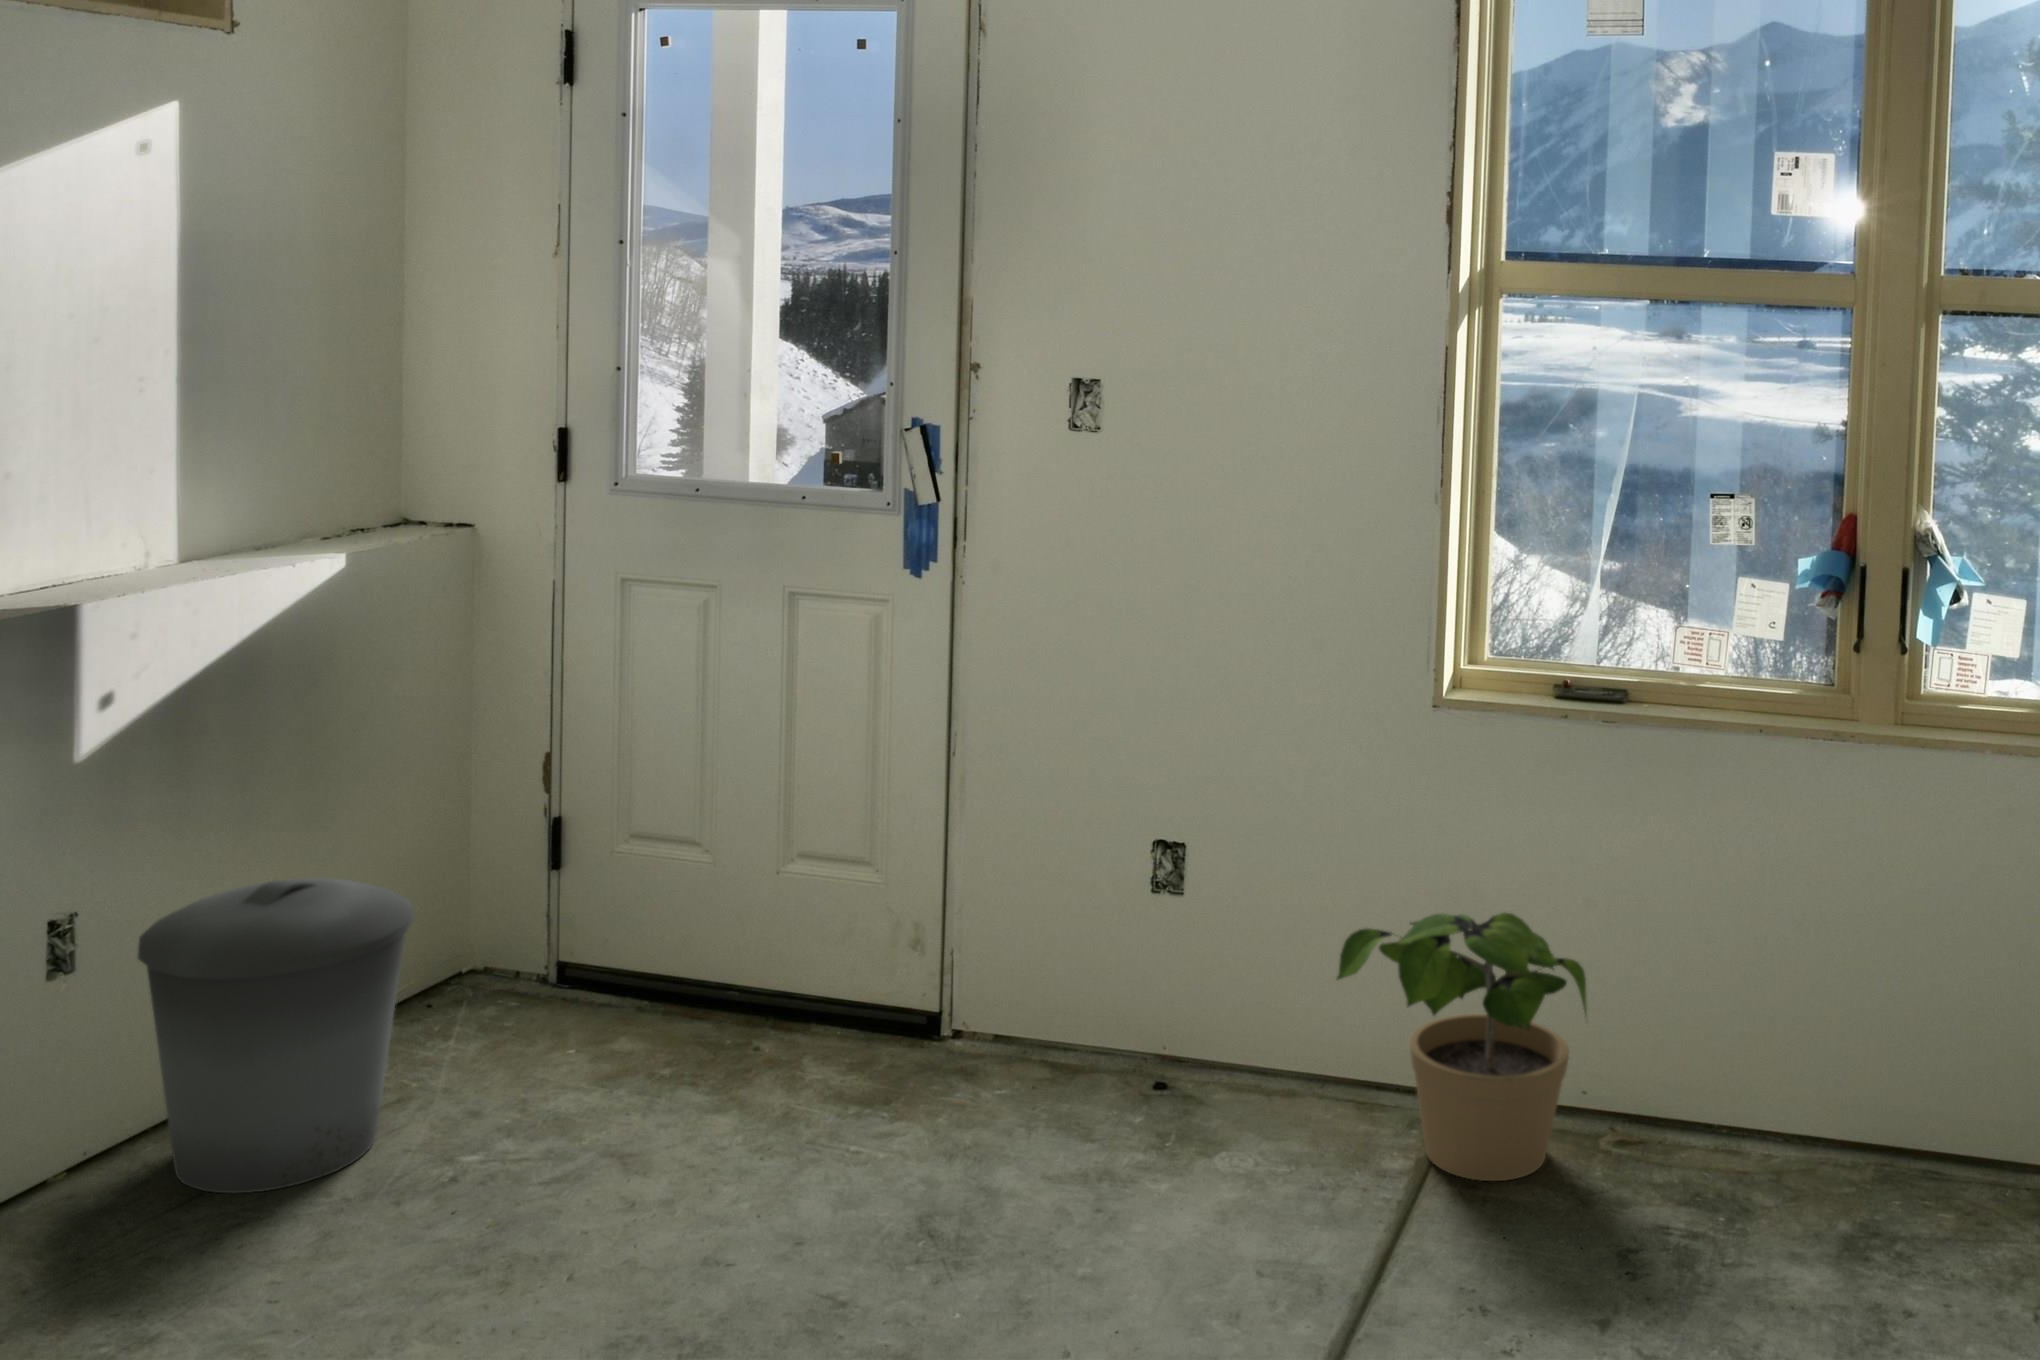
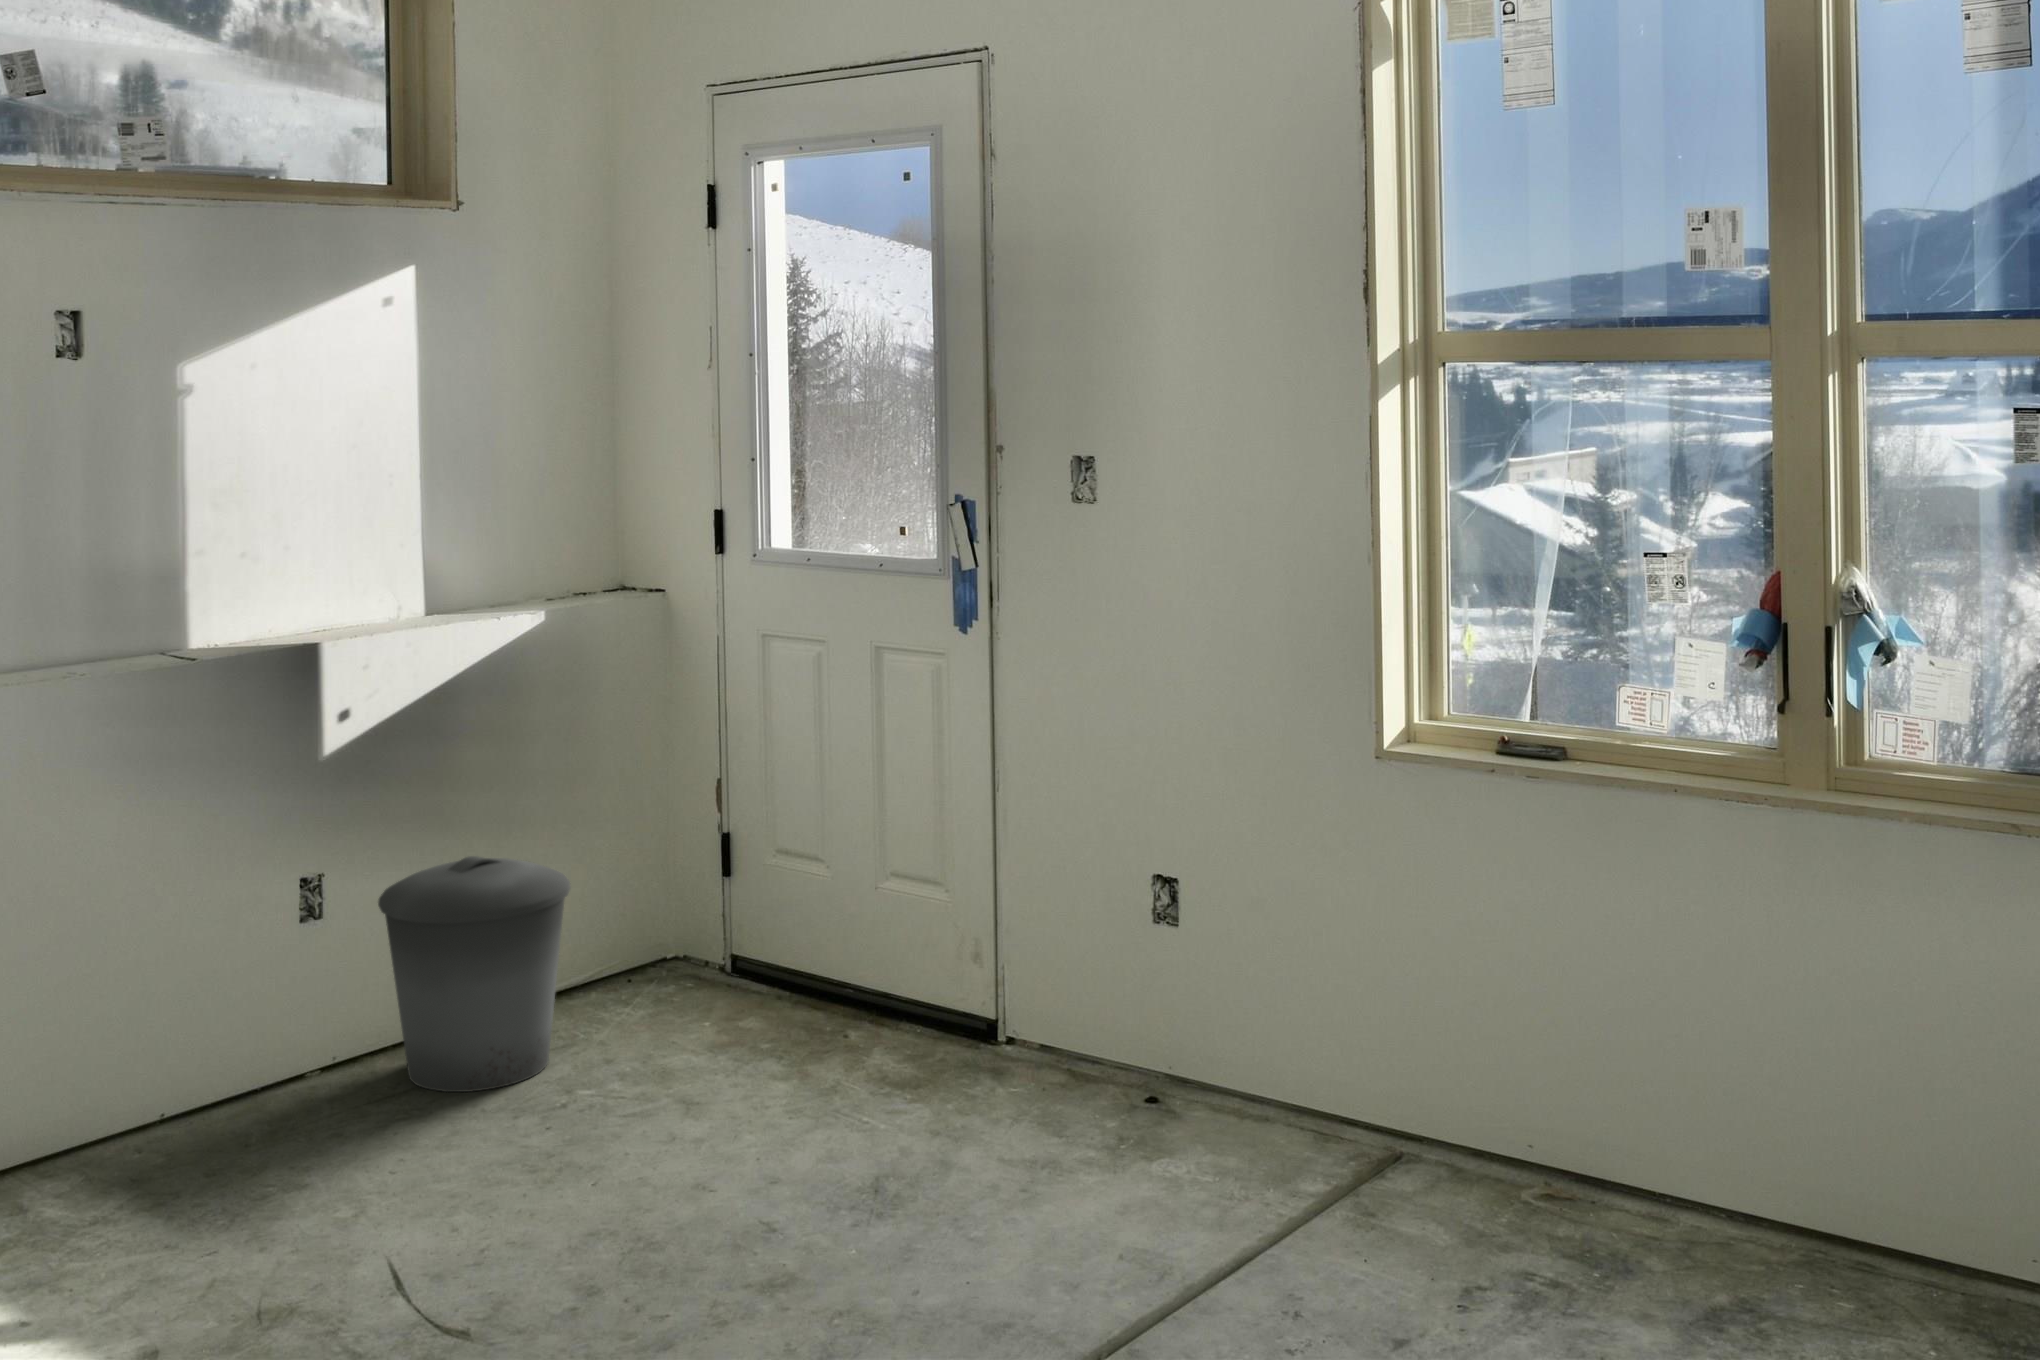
potted plant: present [1337,913,1586,1181] -> none [1255,942,1508,1212]

